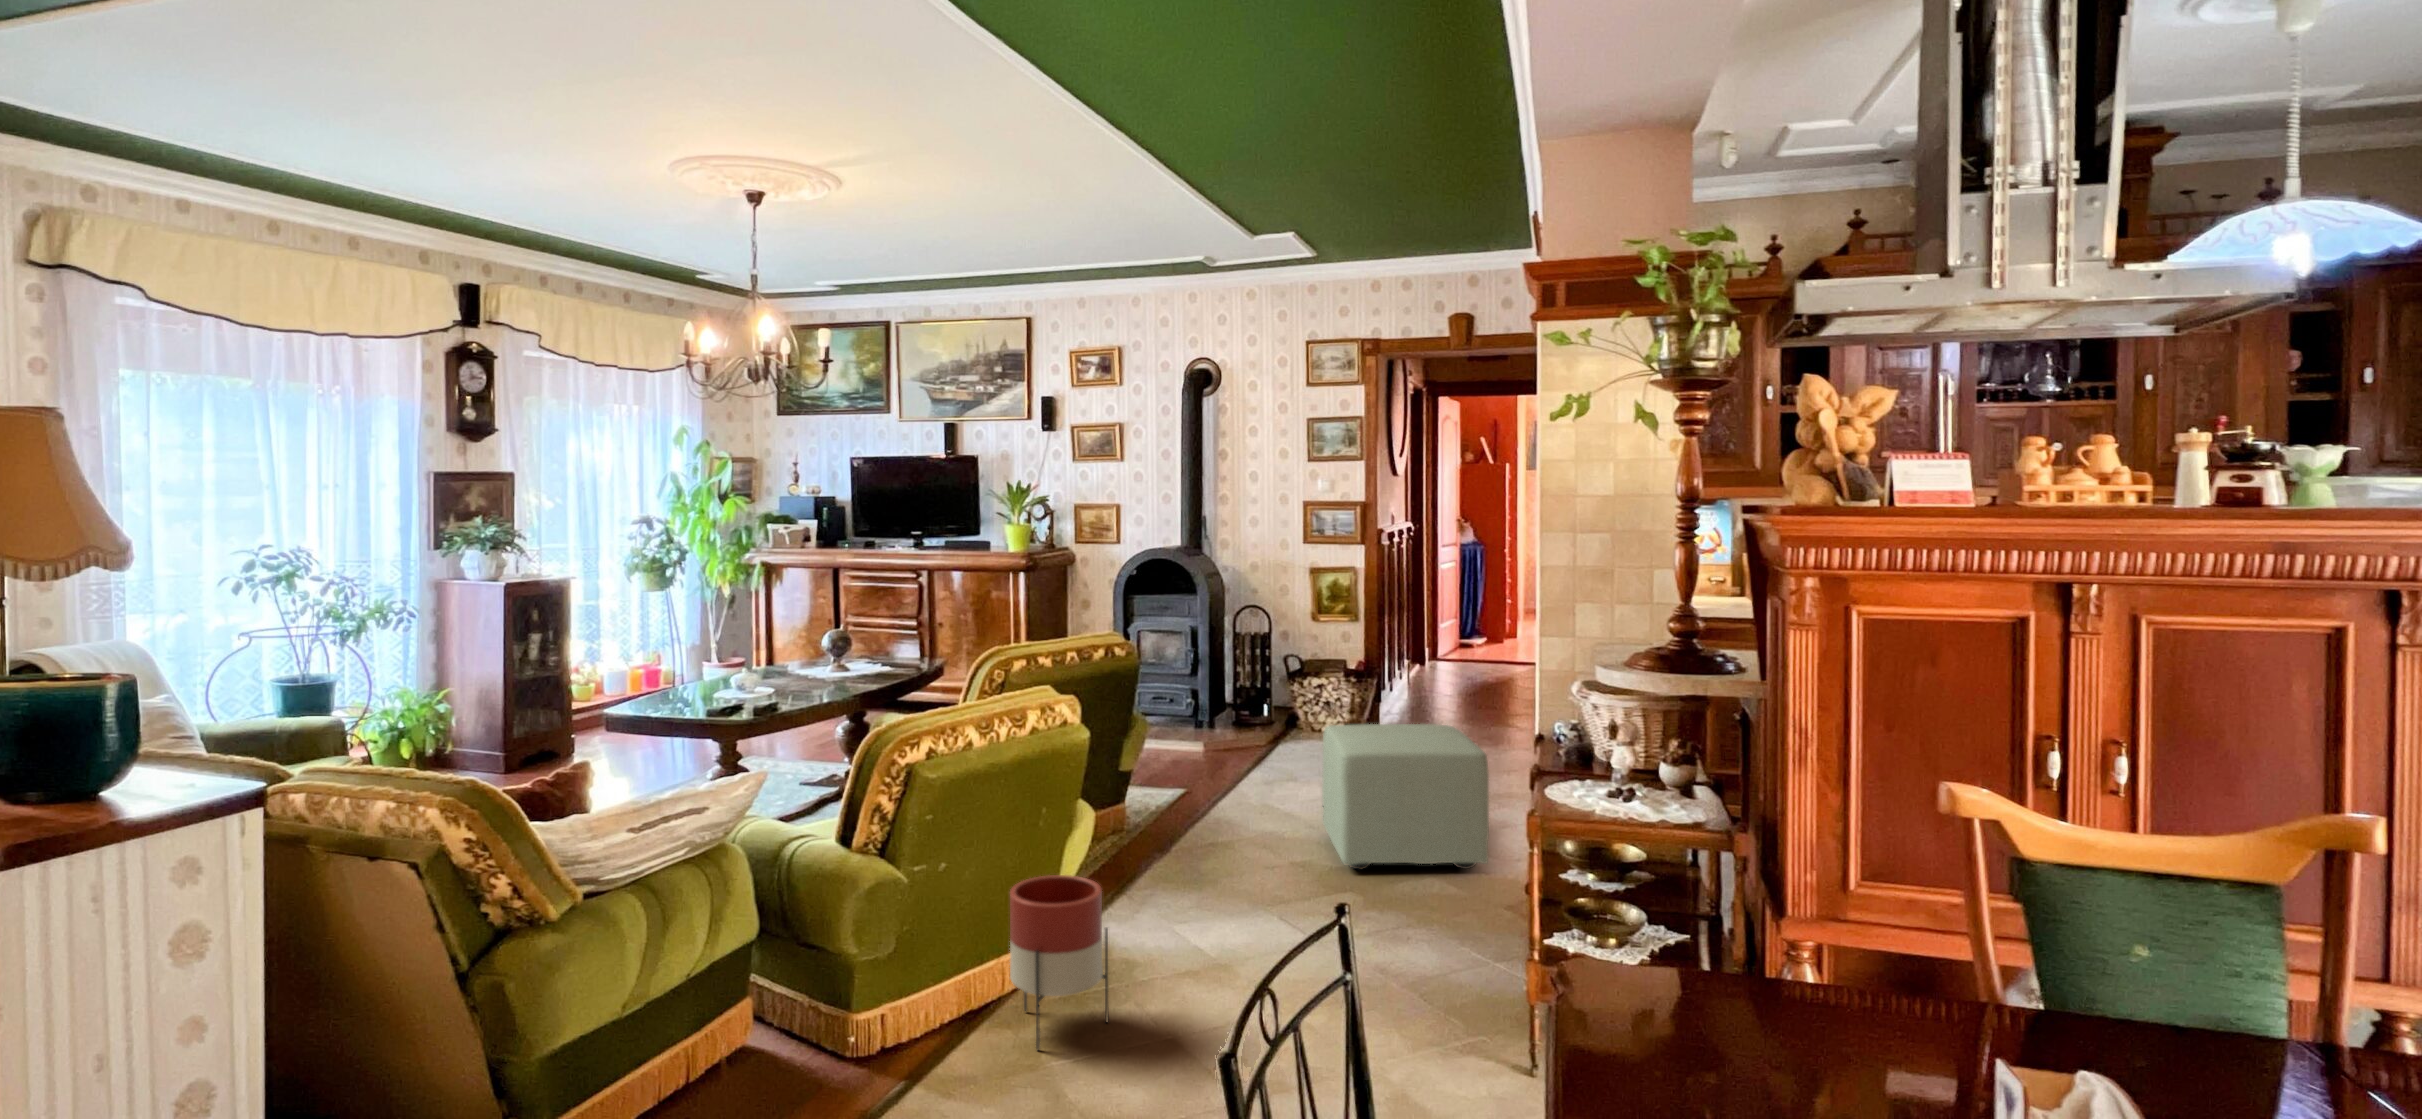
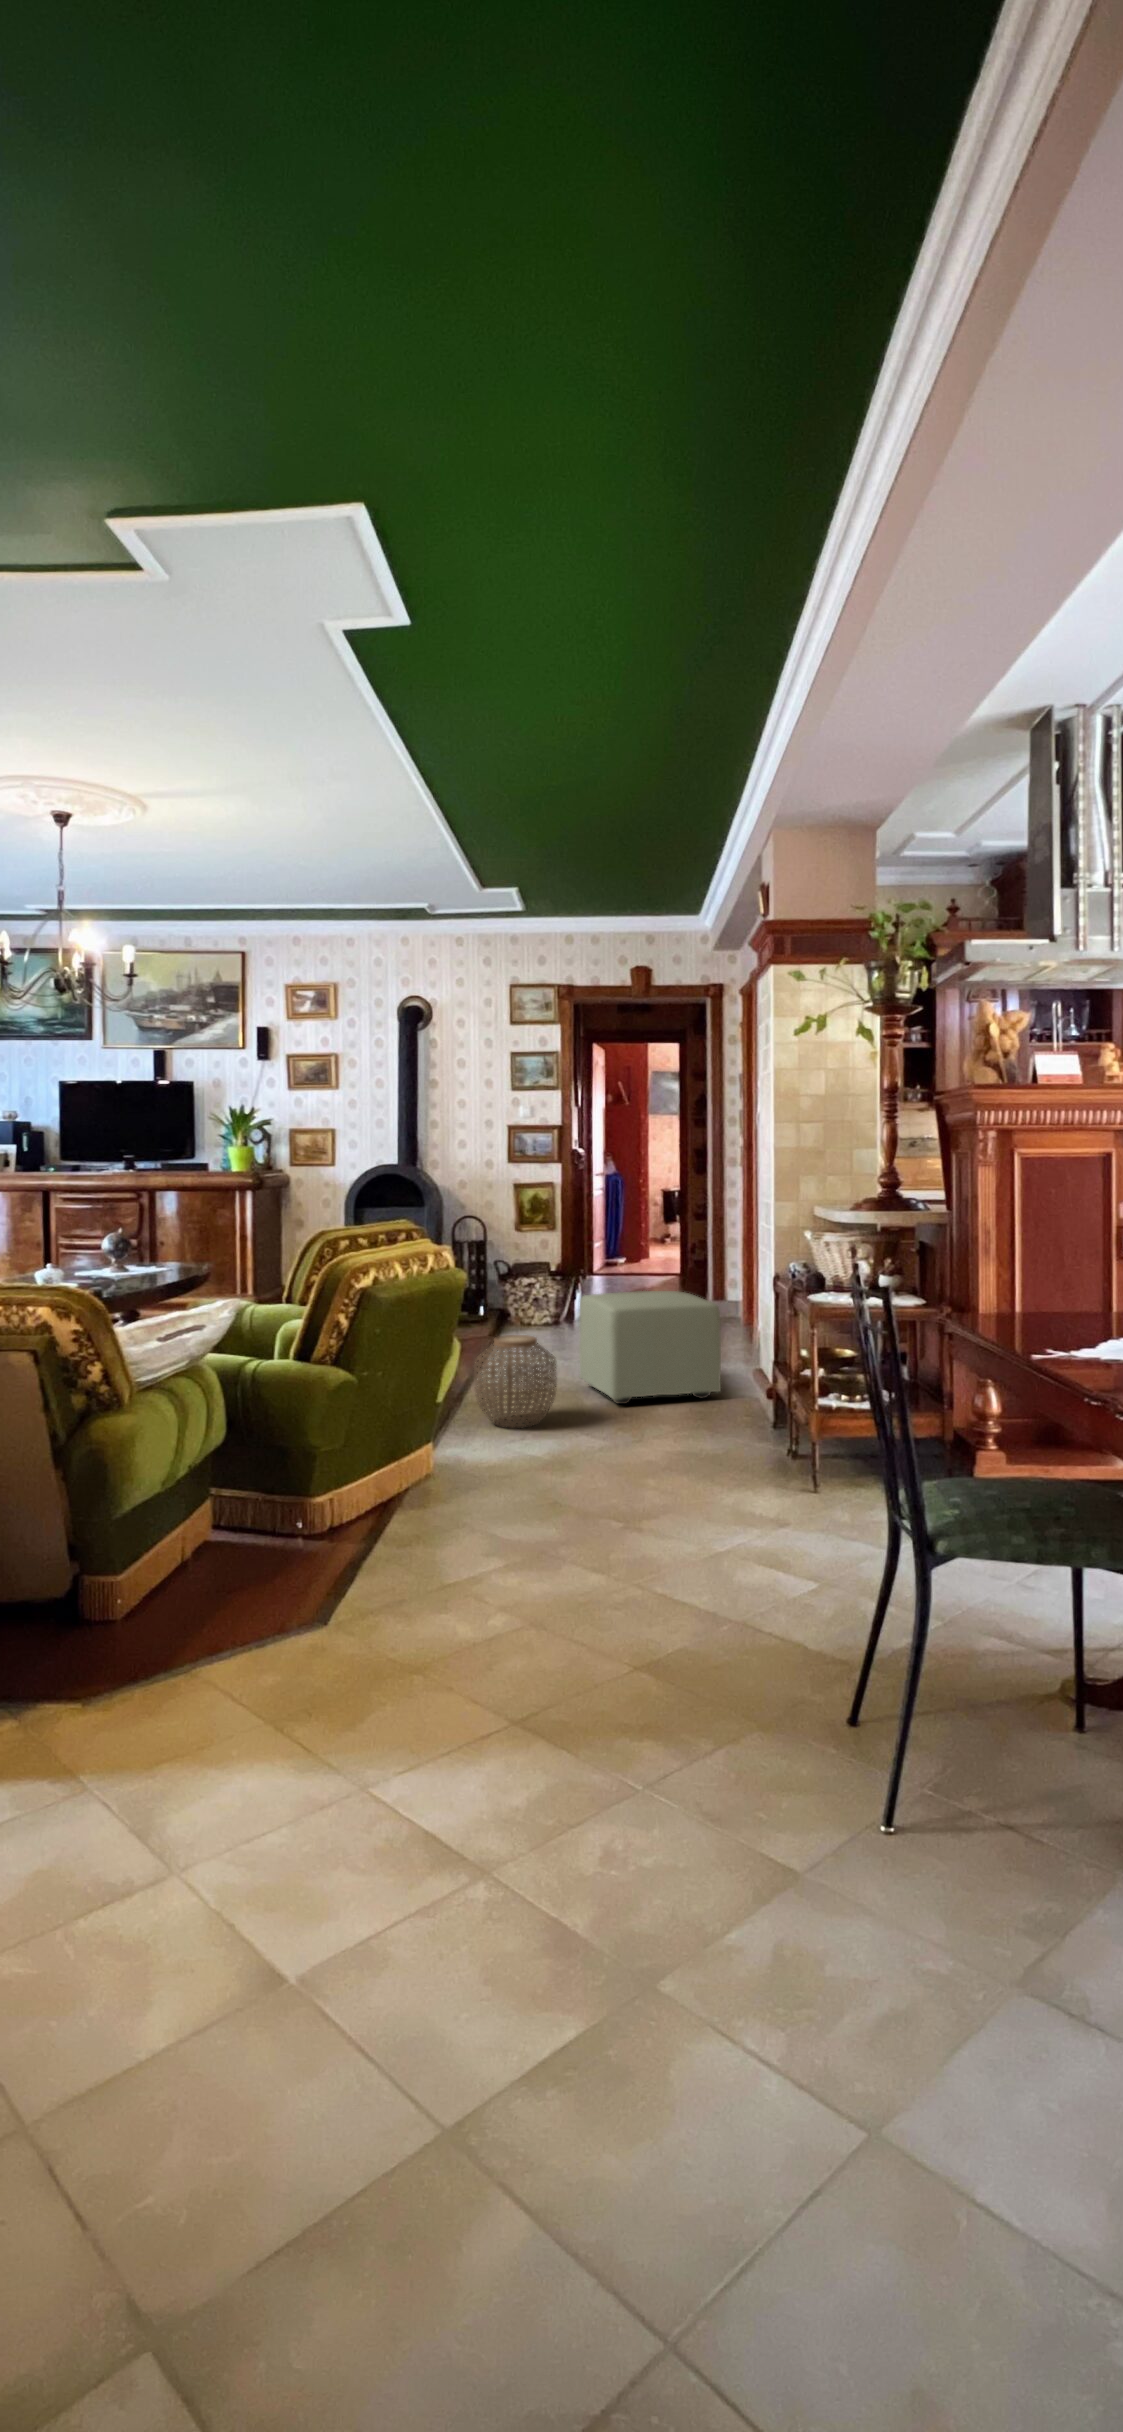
woven basket: none [1164,781,1263,897] -> present [475,1335,556,1428]
planter: present [1010,875,1109,1050] -> none [419,1387,494,1517]

